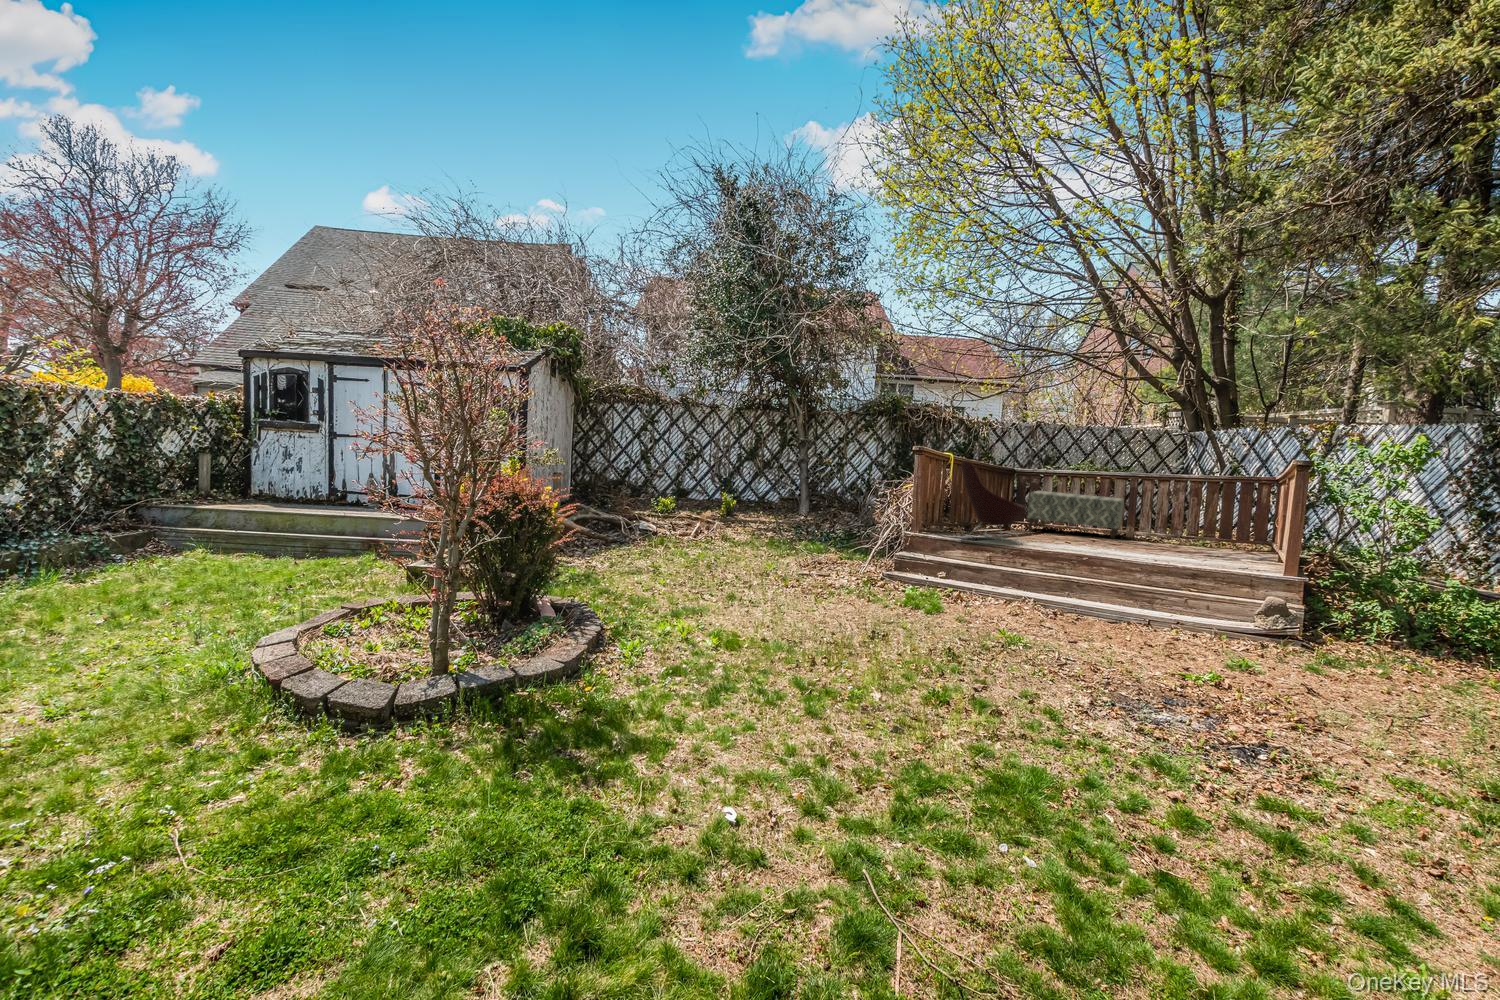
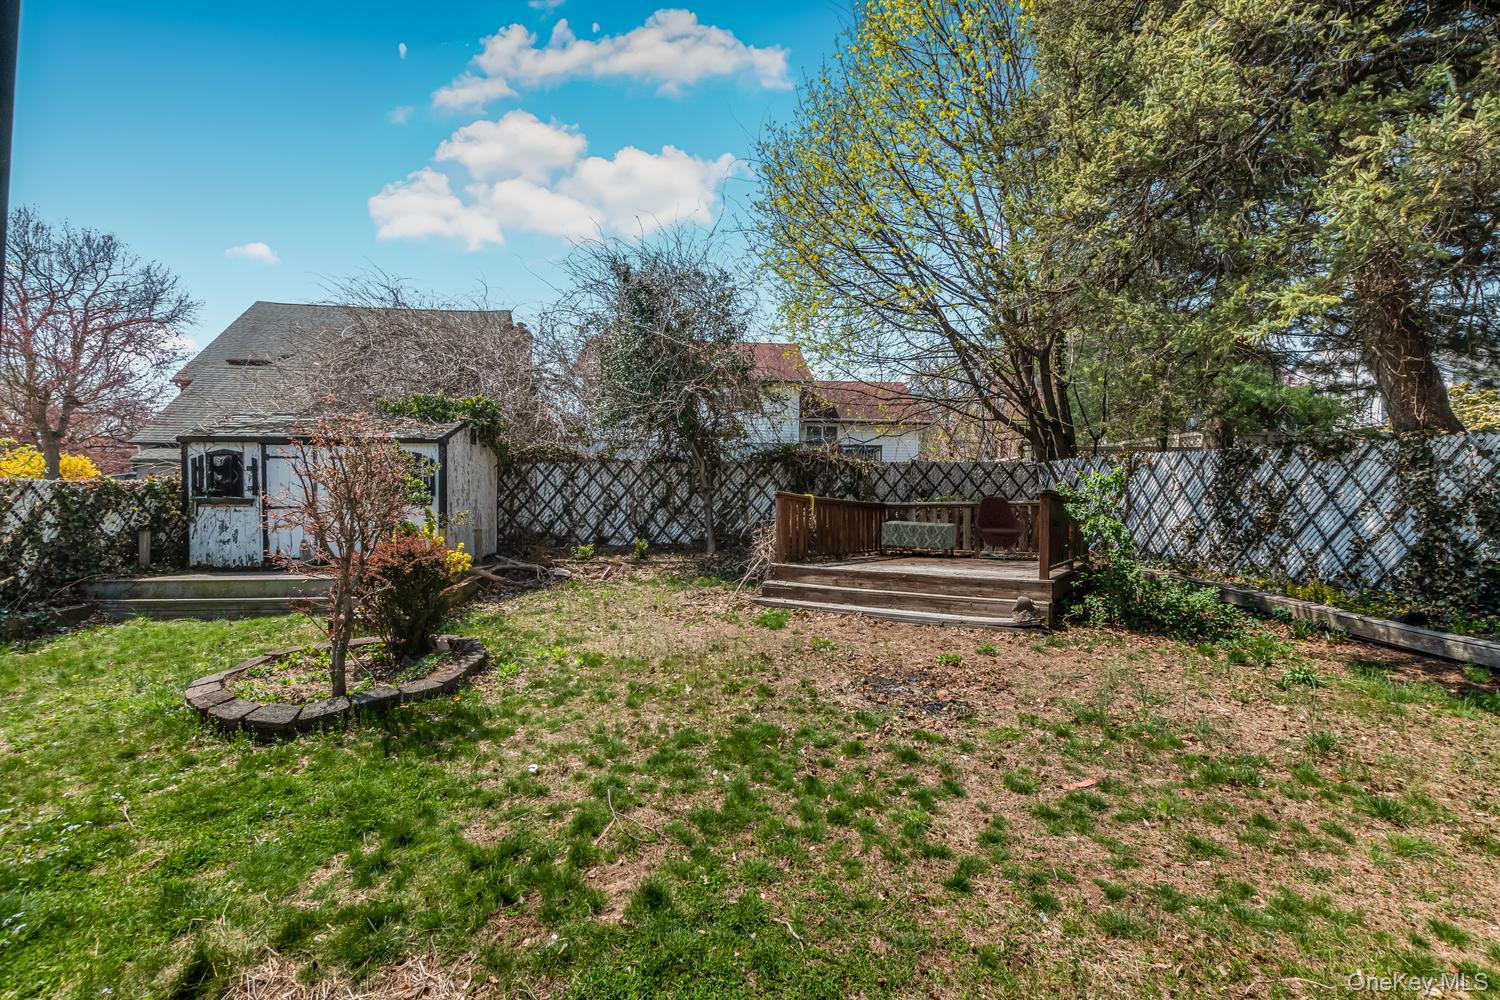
chair: present [962,461,1025,539] -> present [975,497,1025,560]

